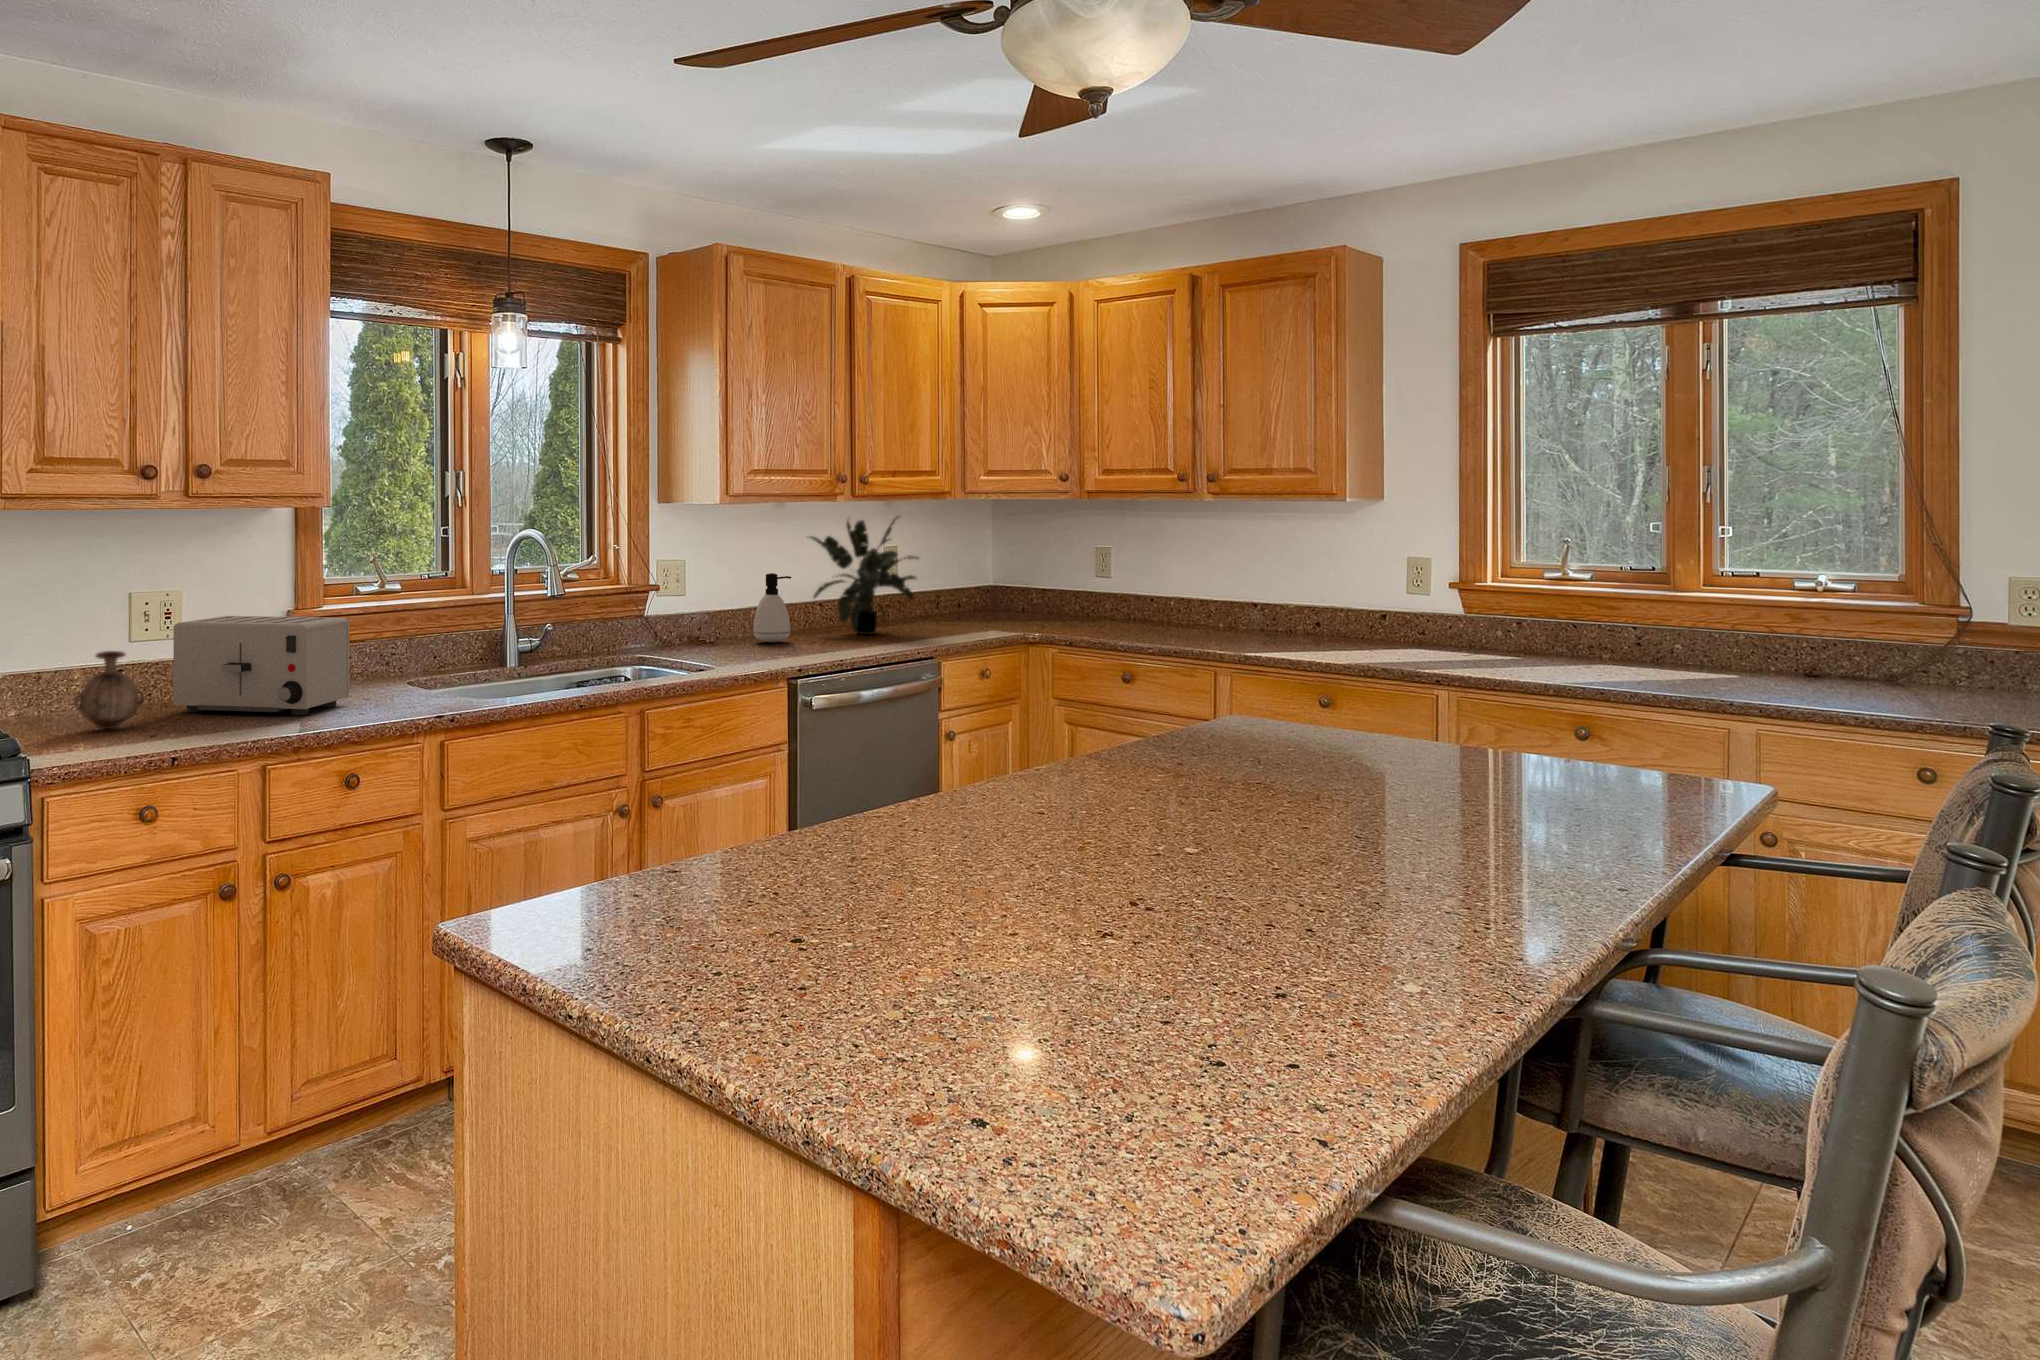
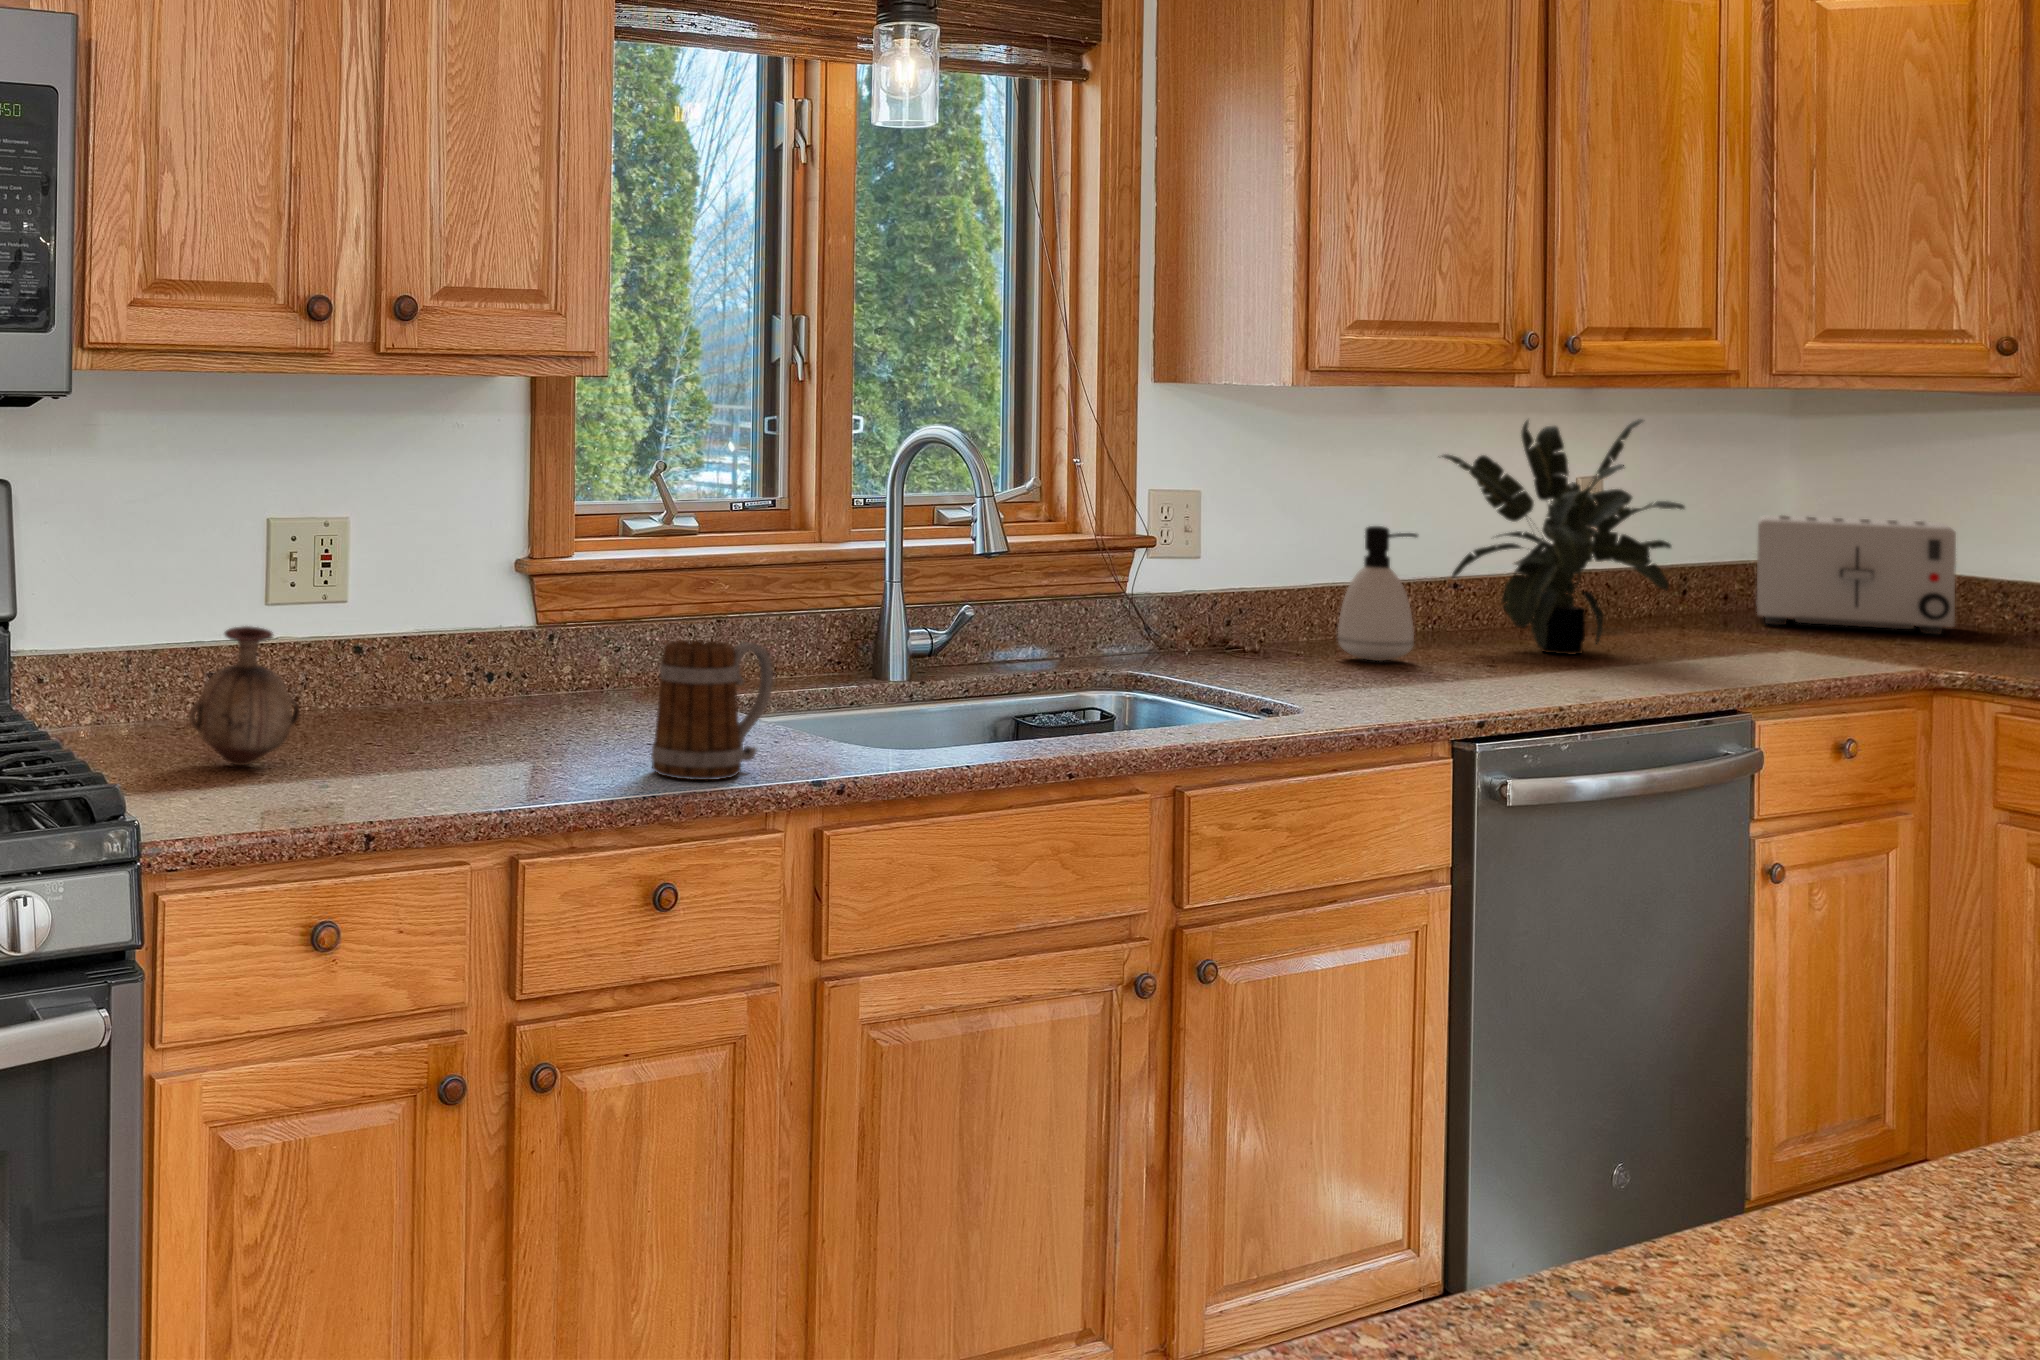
toaster: present [173,616,349,715] -> present [1757,515,1956,634]
mug: none [350,645,419,720] -> present [651,640,773,780]

